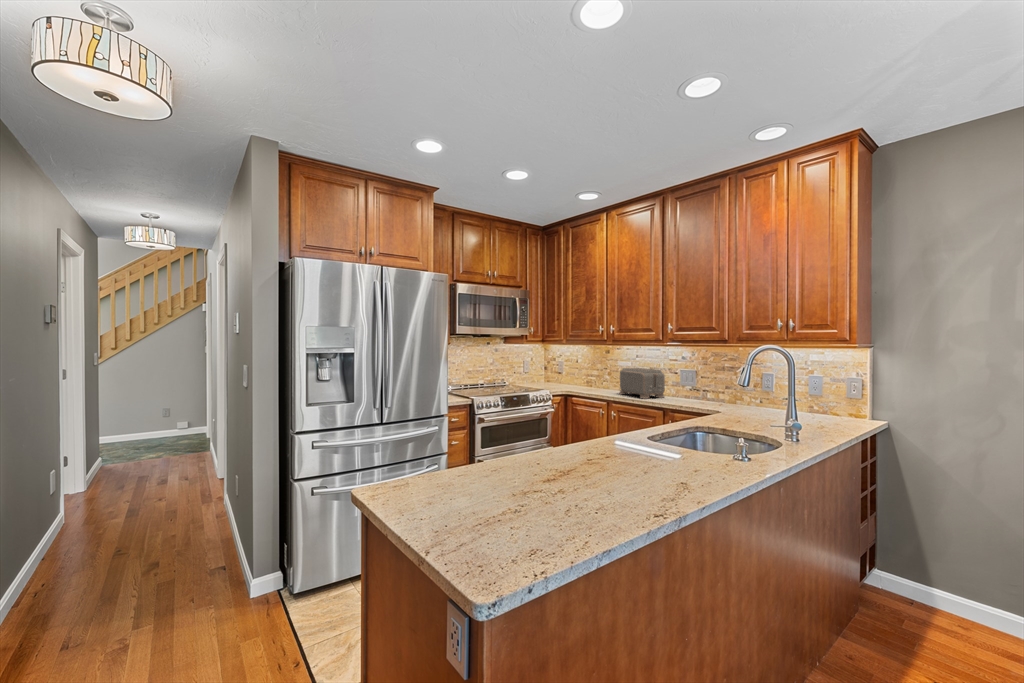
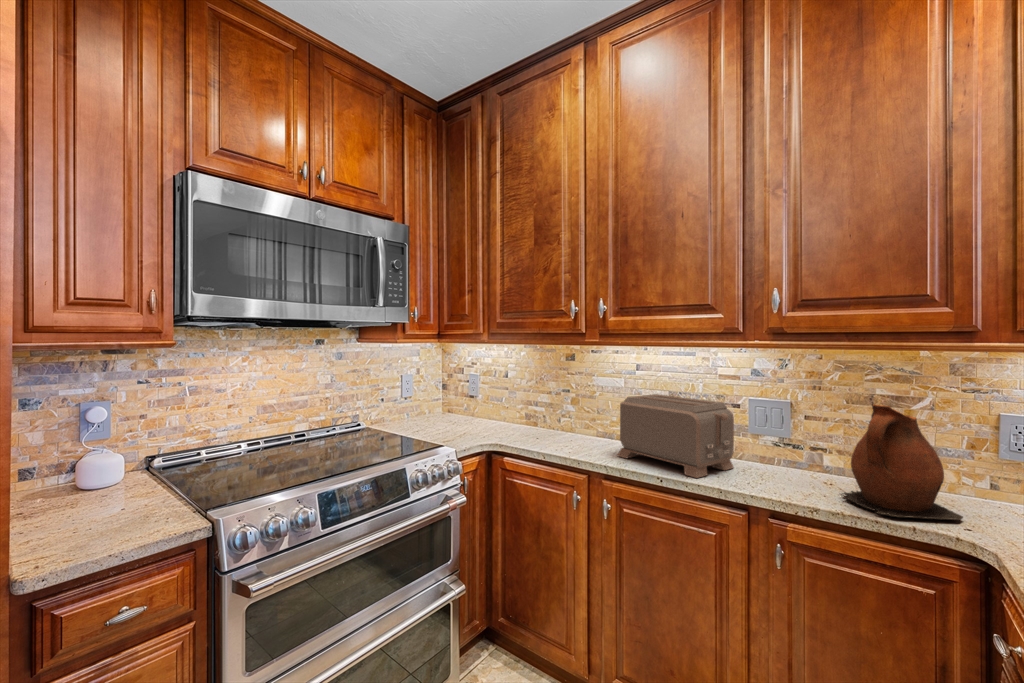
ceramic pitcher: none [690,367,724,407] -> present [842,404,963,522]

